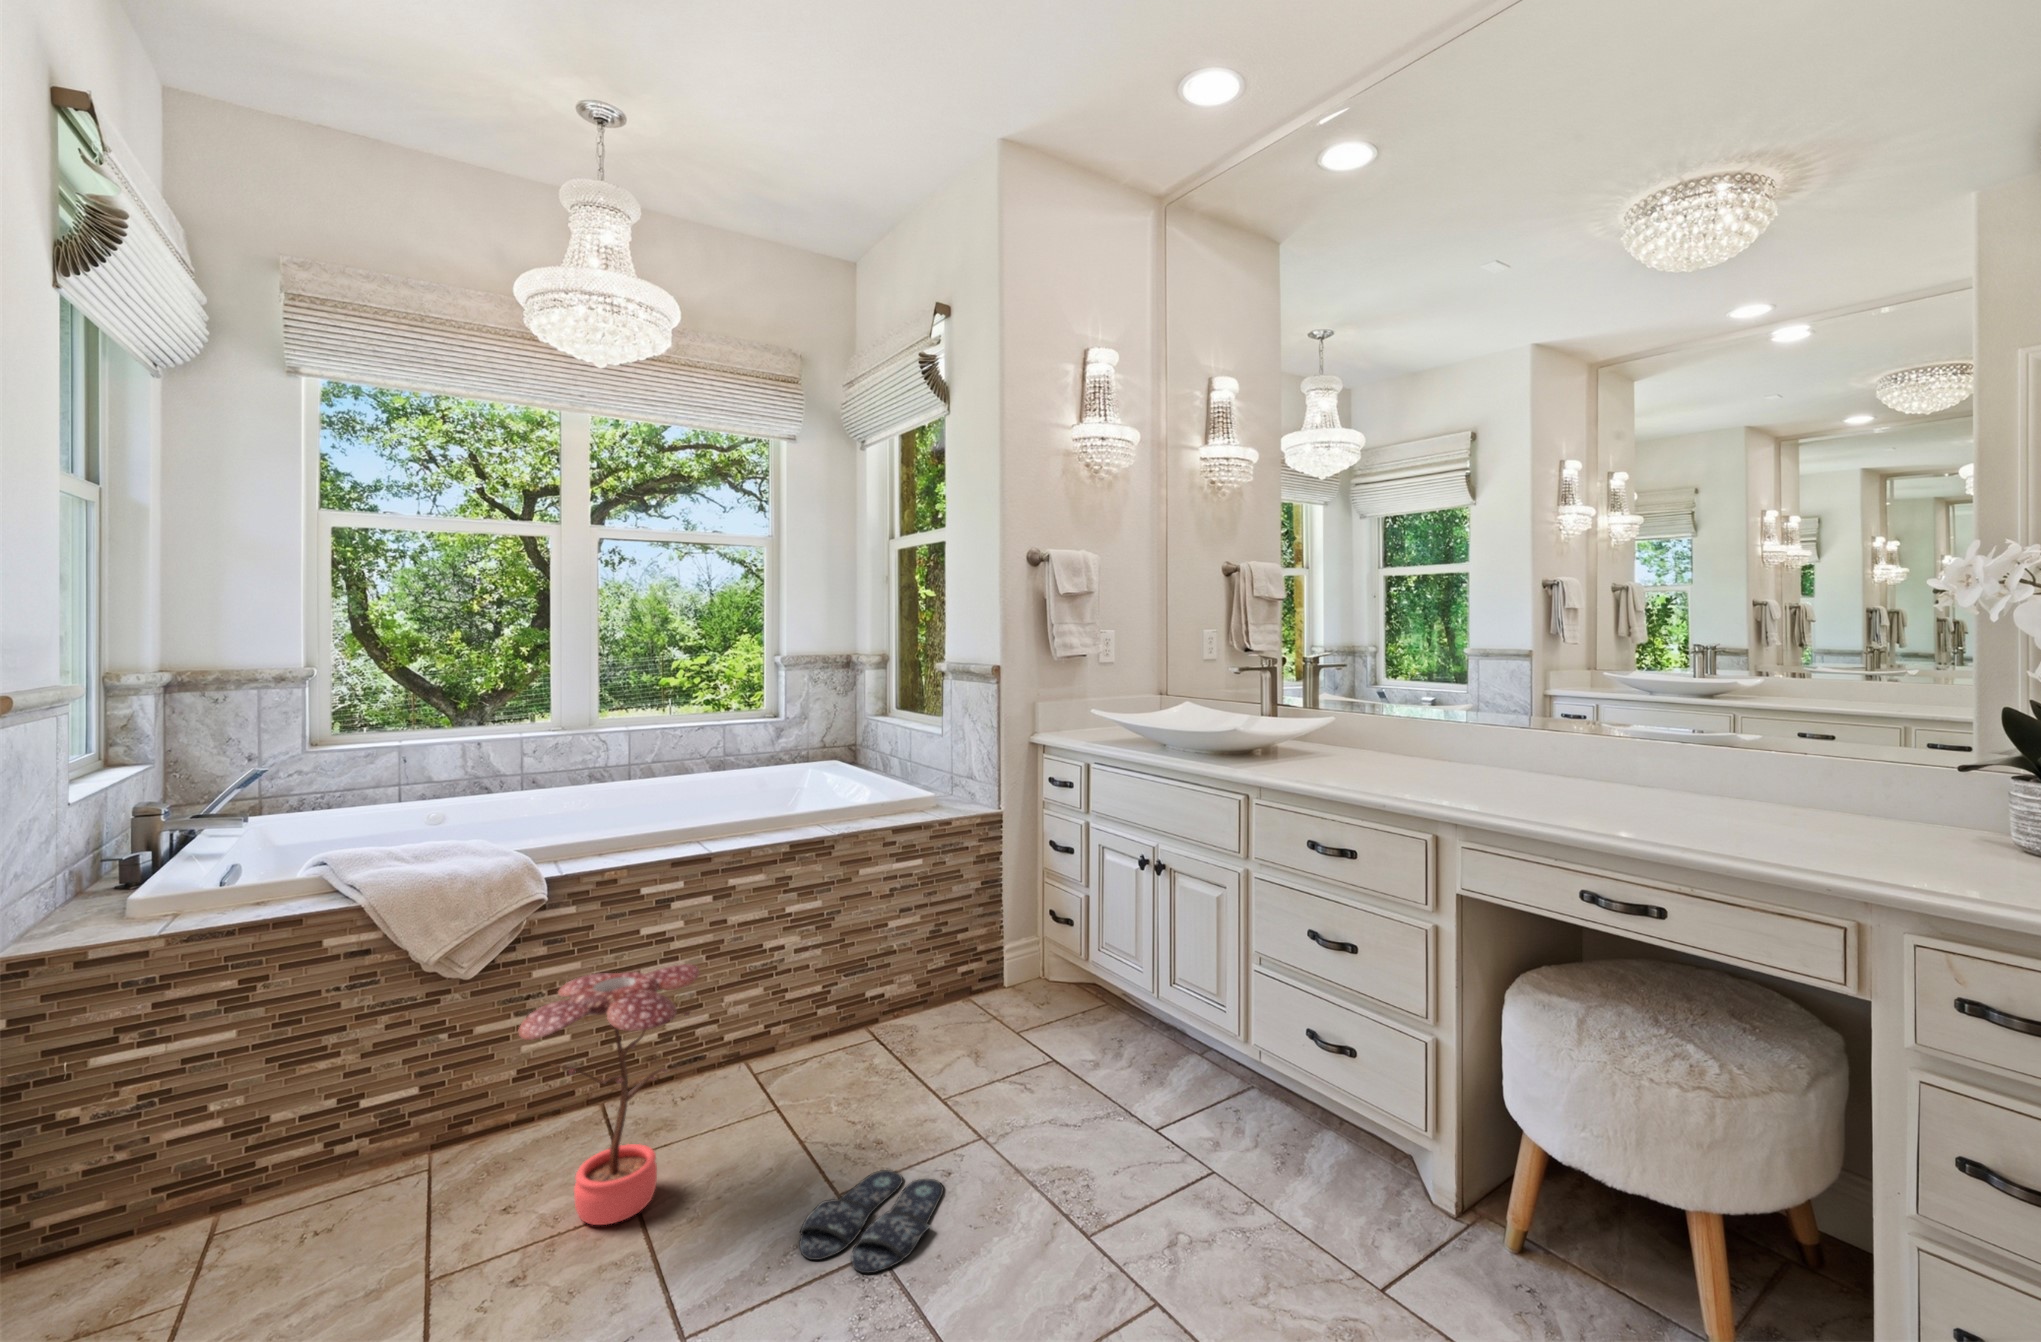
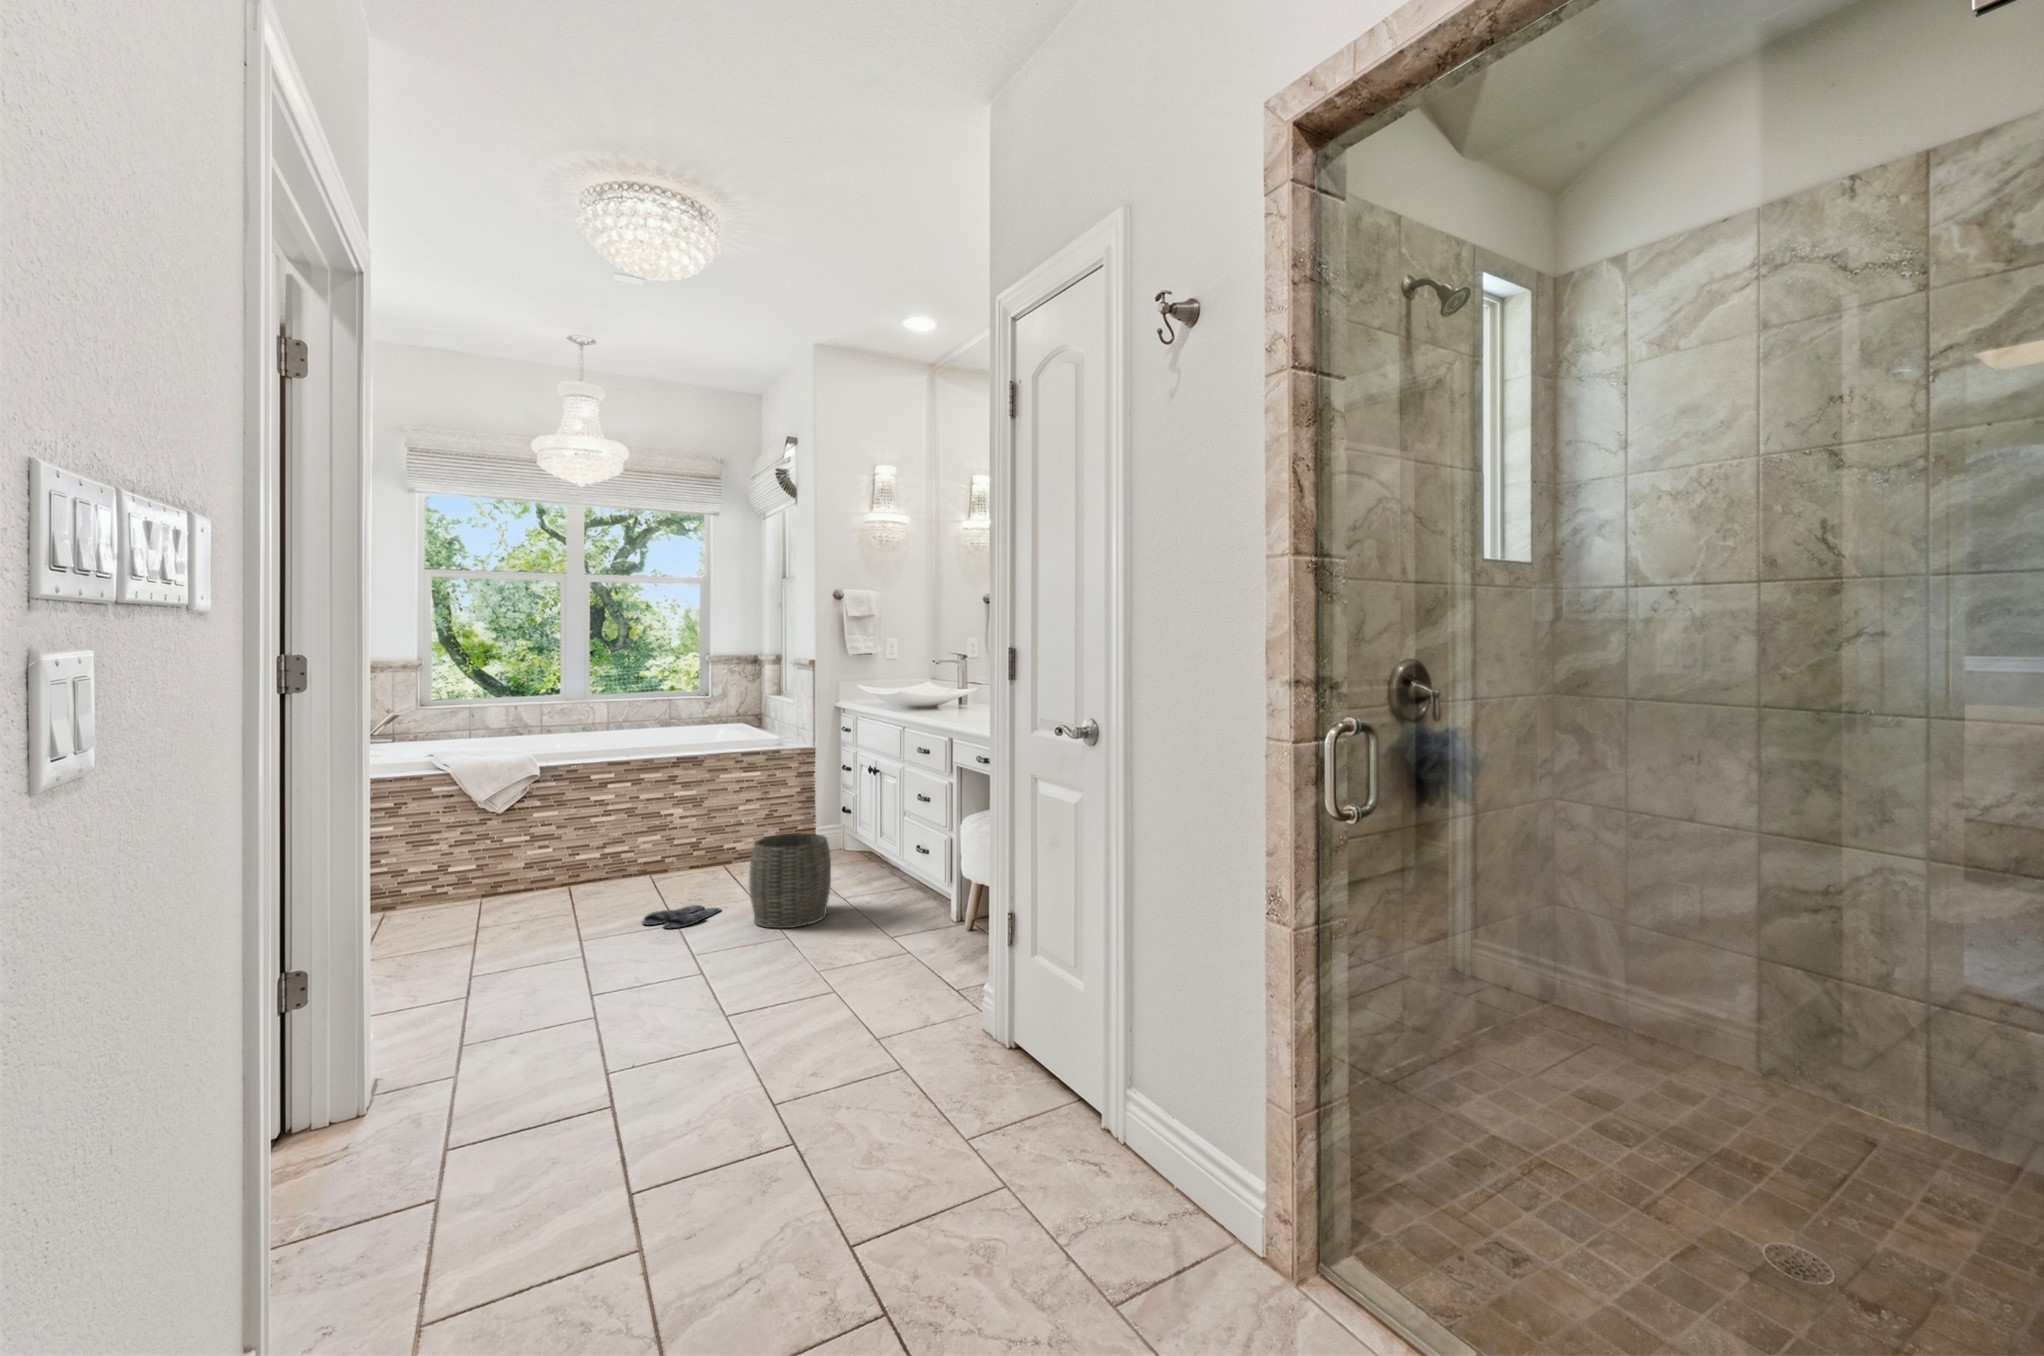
potted plant: present [519,964,699,1225] -> none [518,803,609,916]
woven basket: none [1025,1021,1186,1262] -> present [749,833,831,928]

